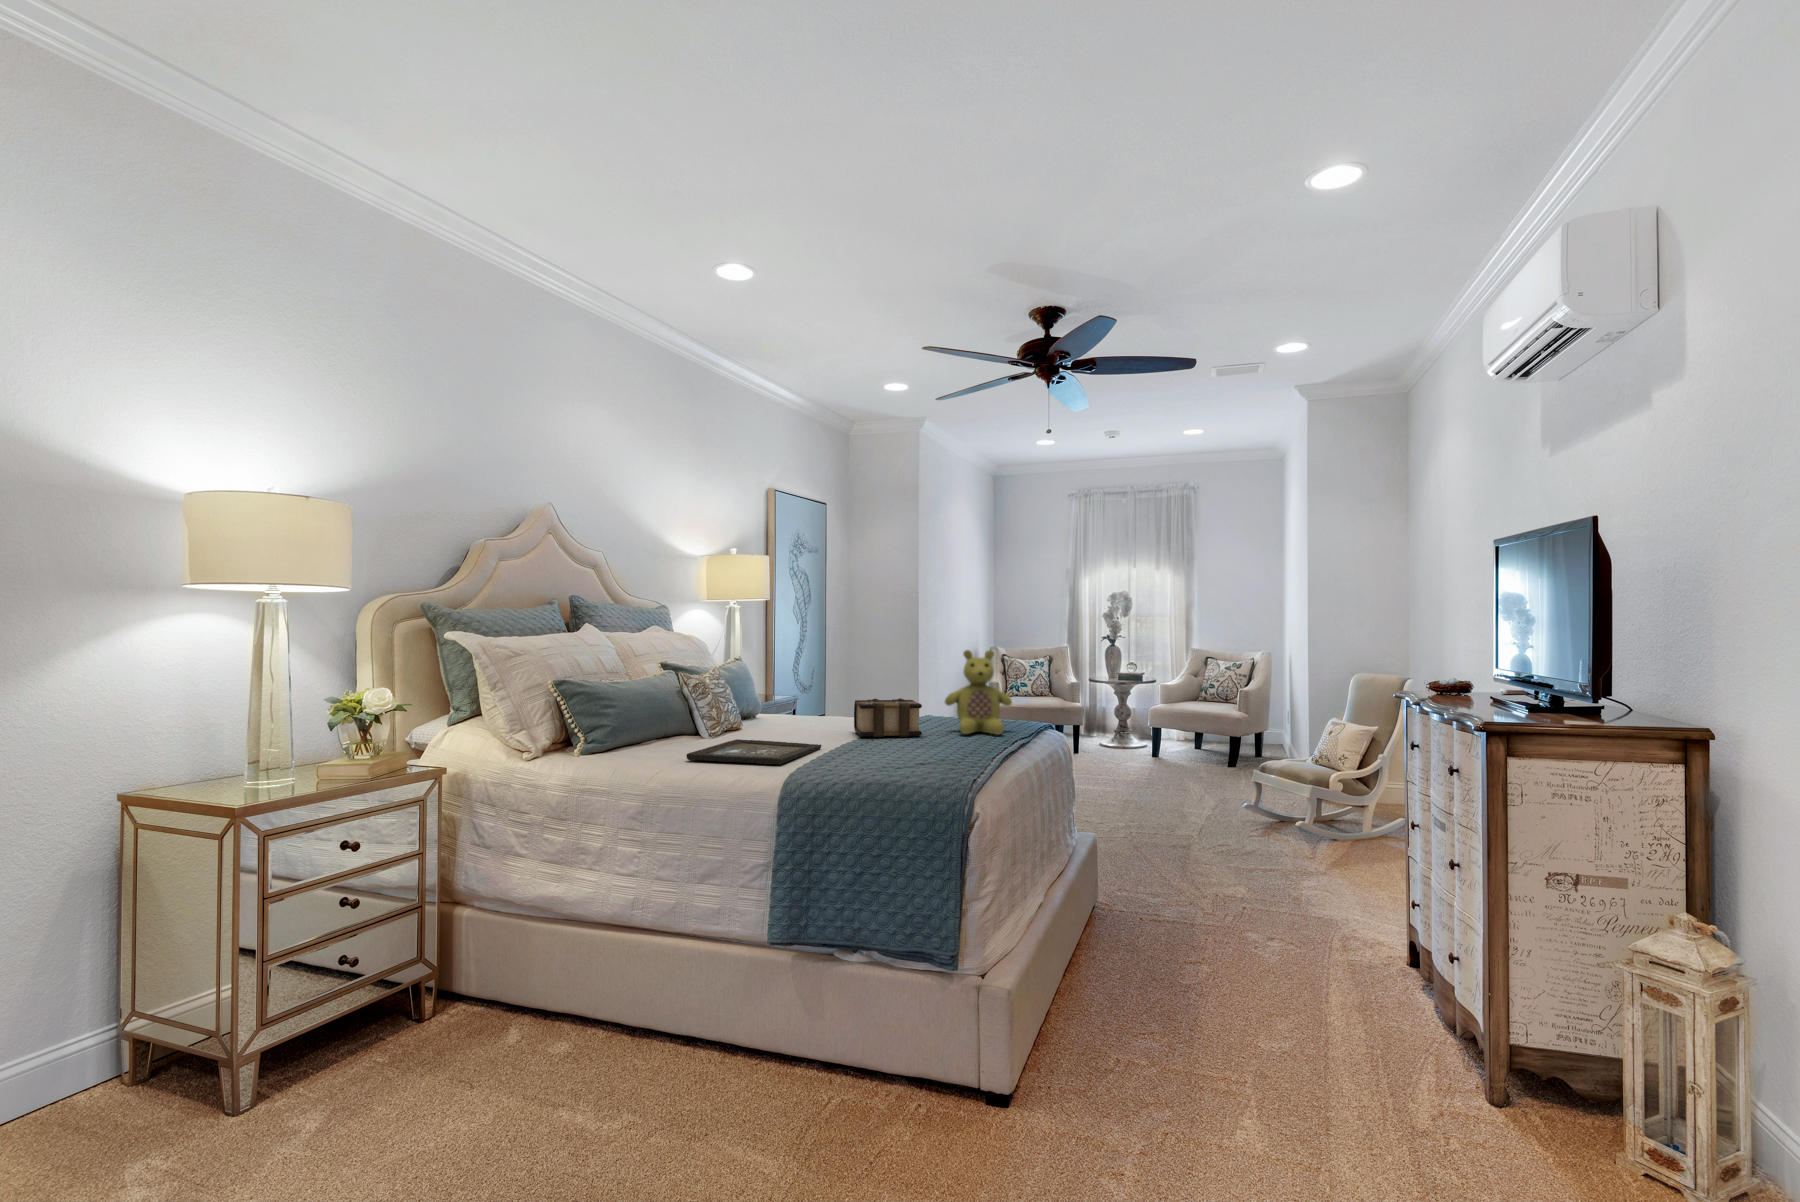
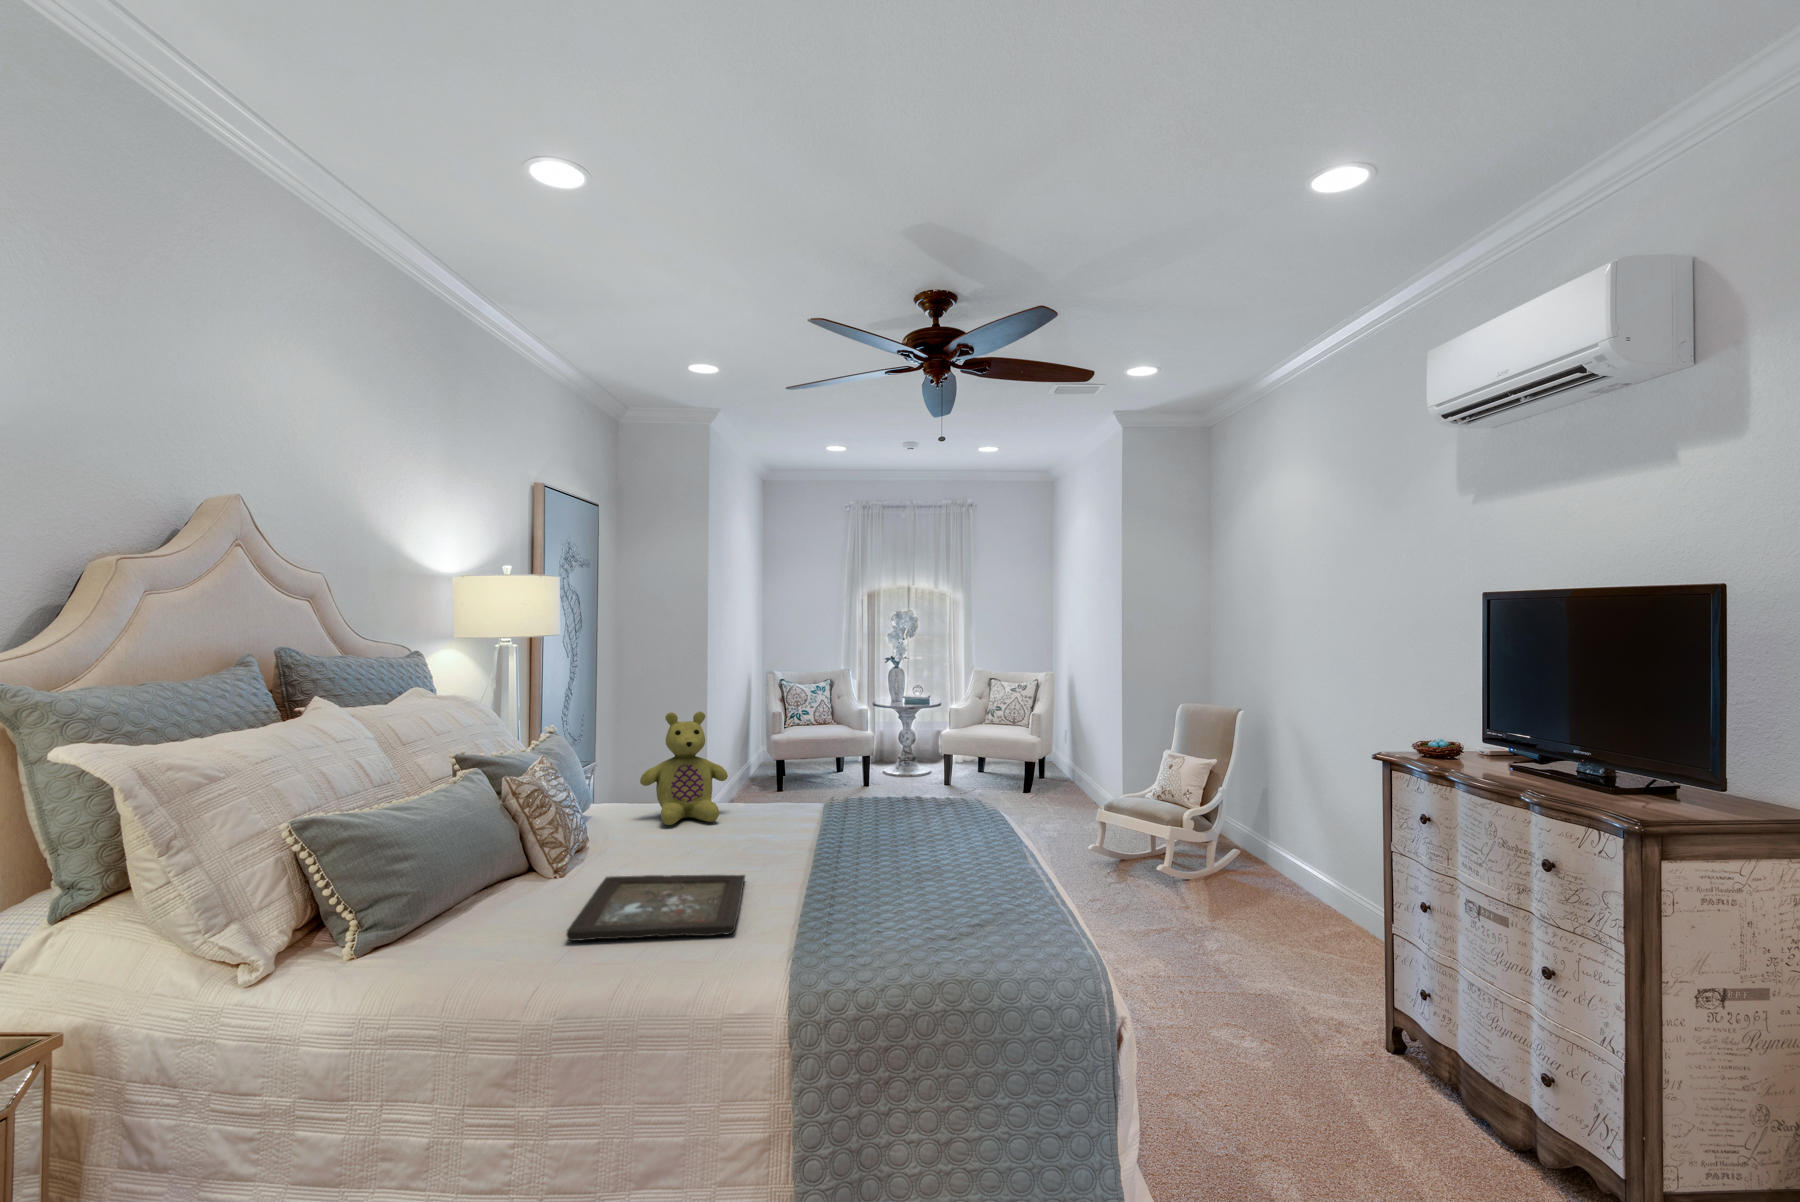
stuffed bear: present [945,650,1012,735] -> present [640,711,728,825]
book: present [854,698,922,737] -> none [745,783,848,845]

